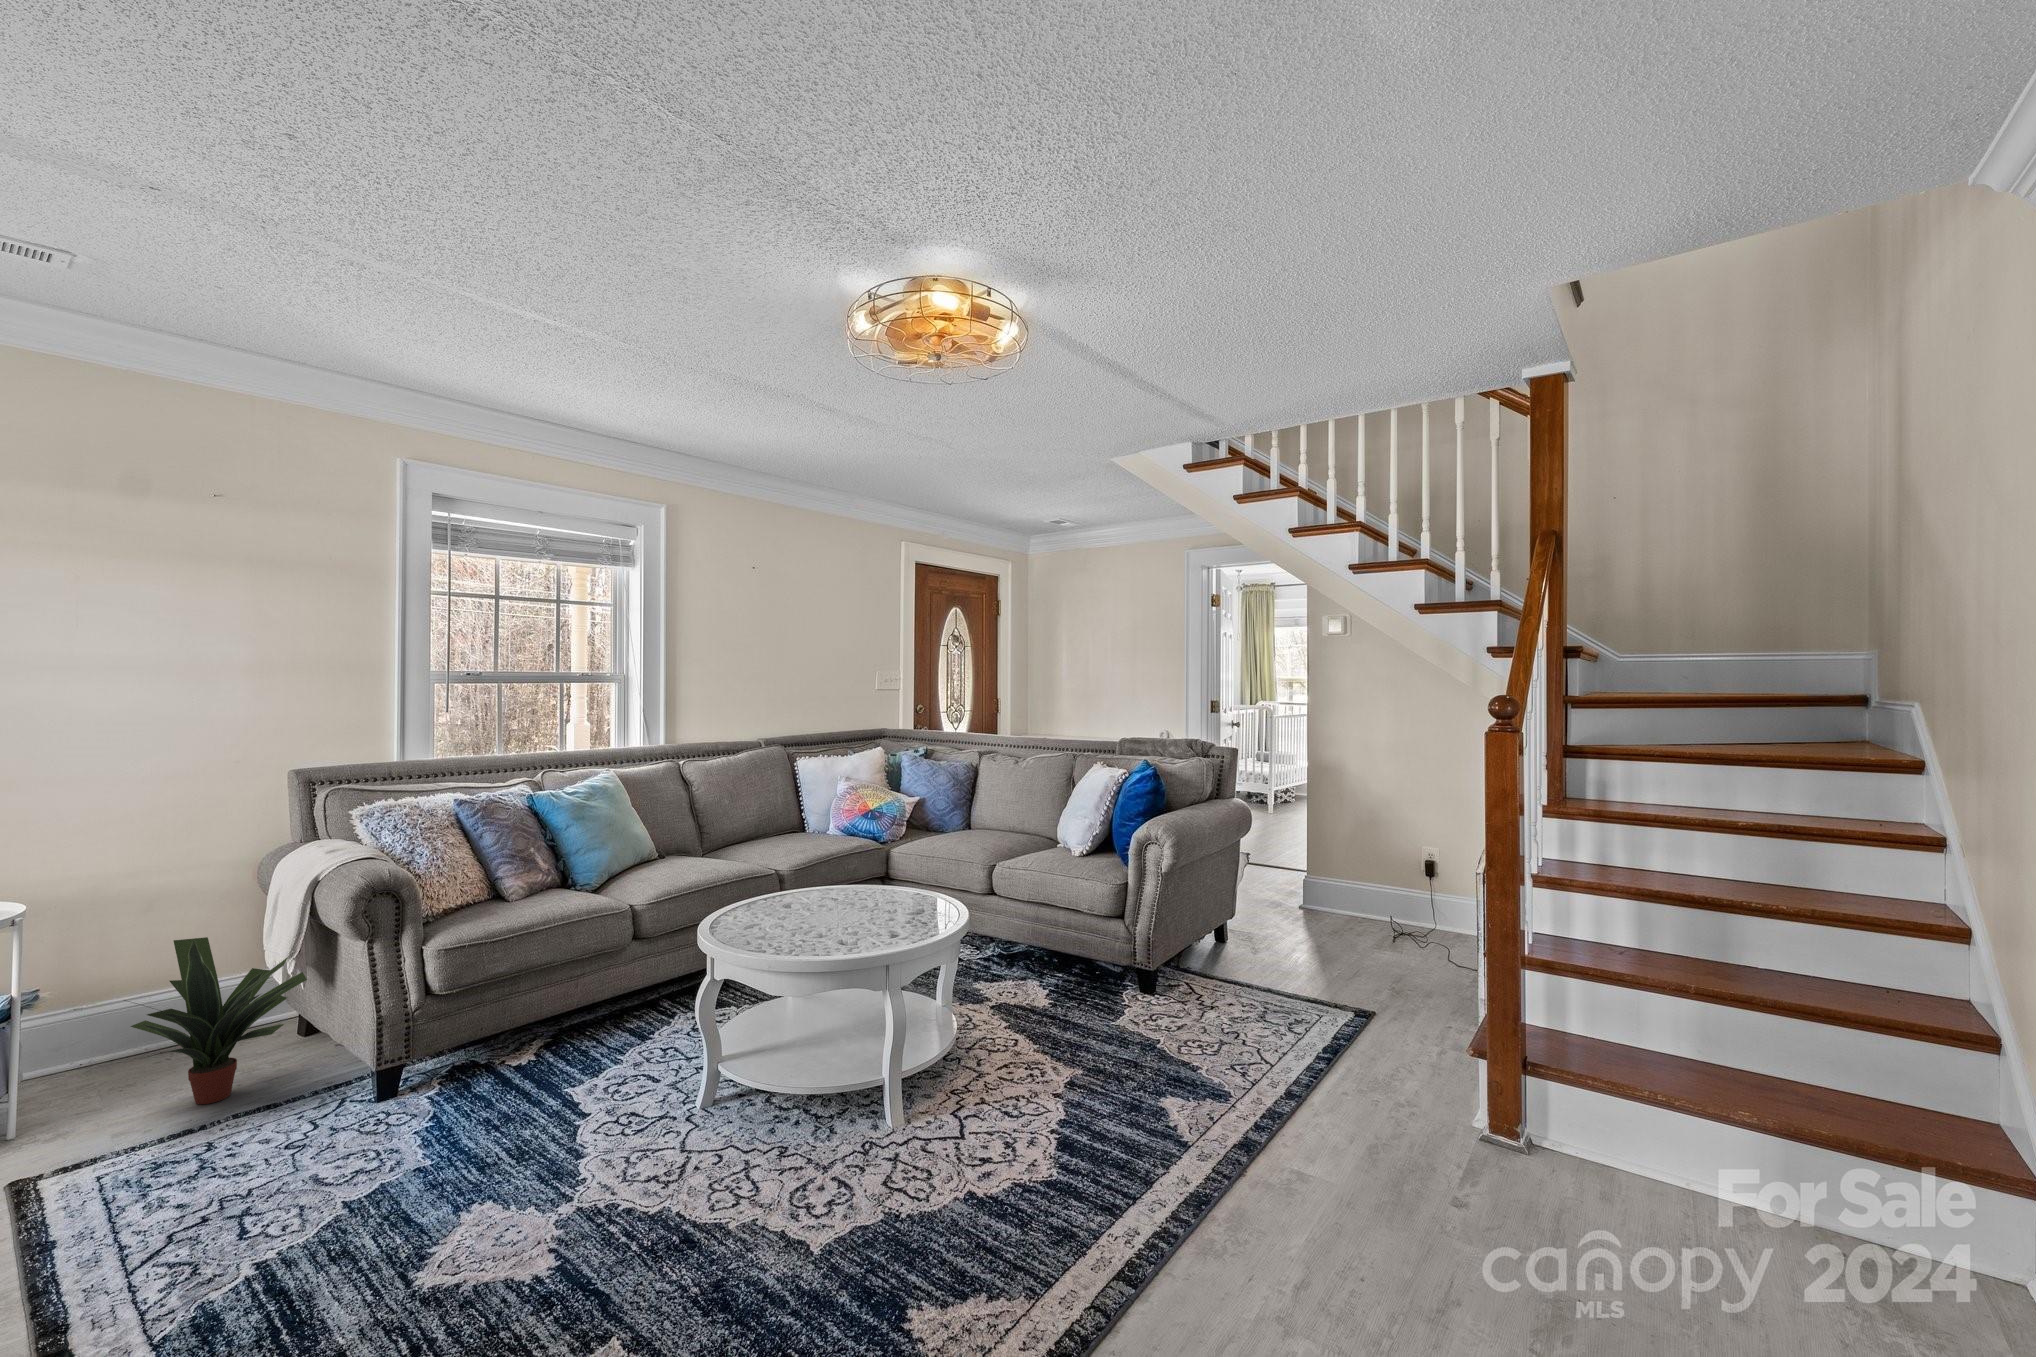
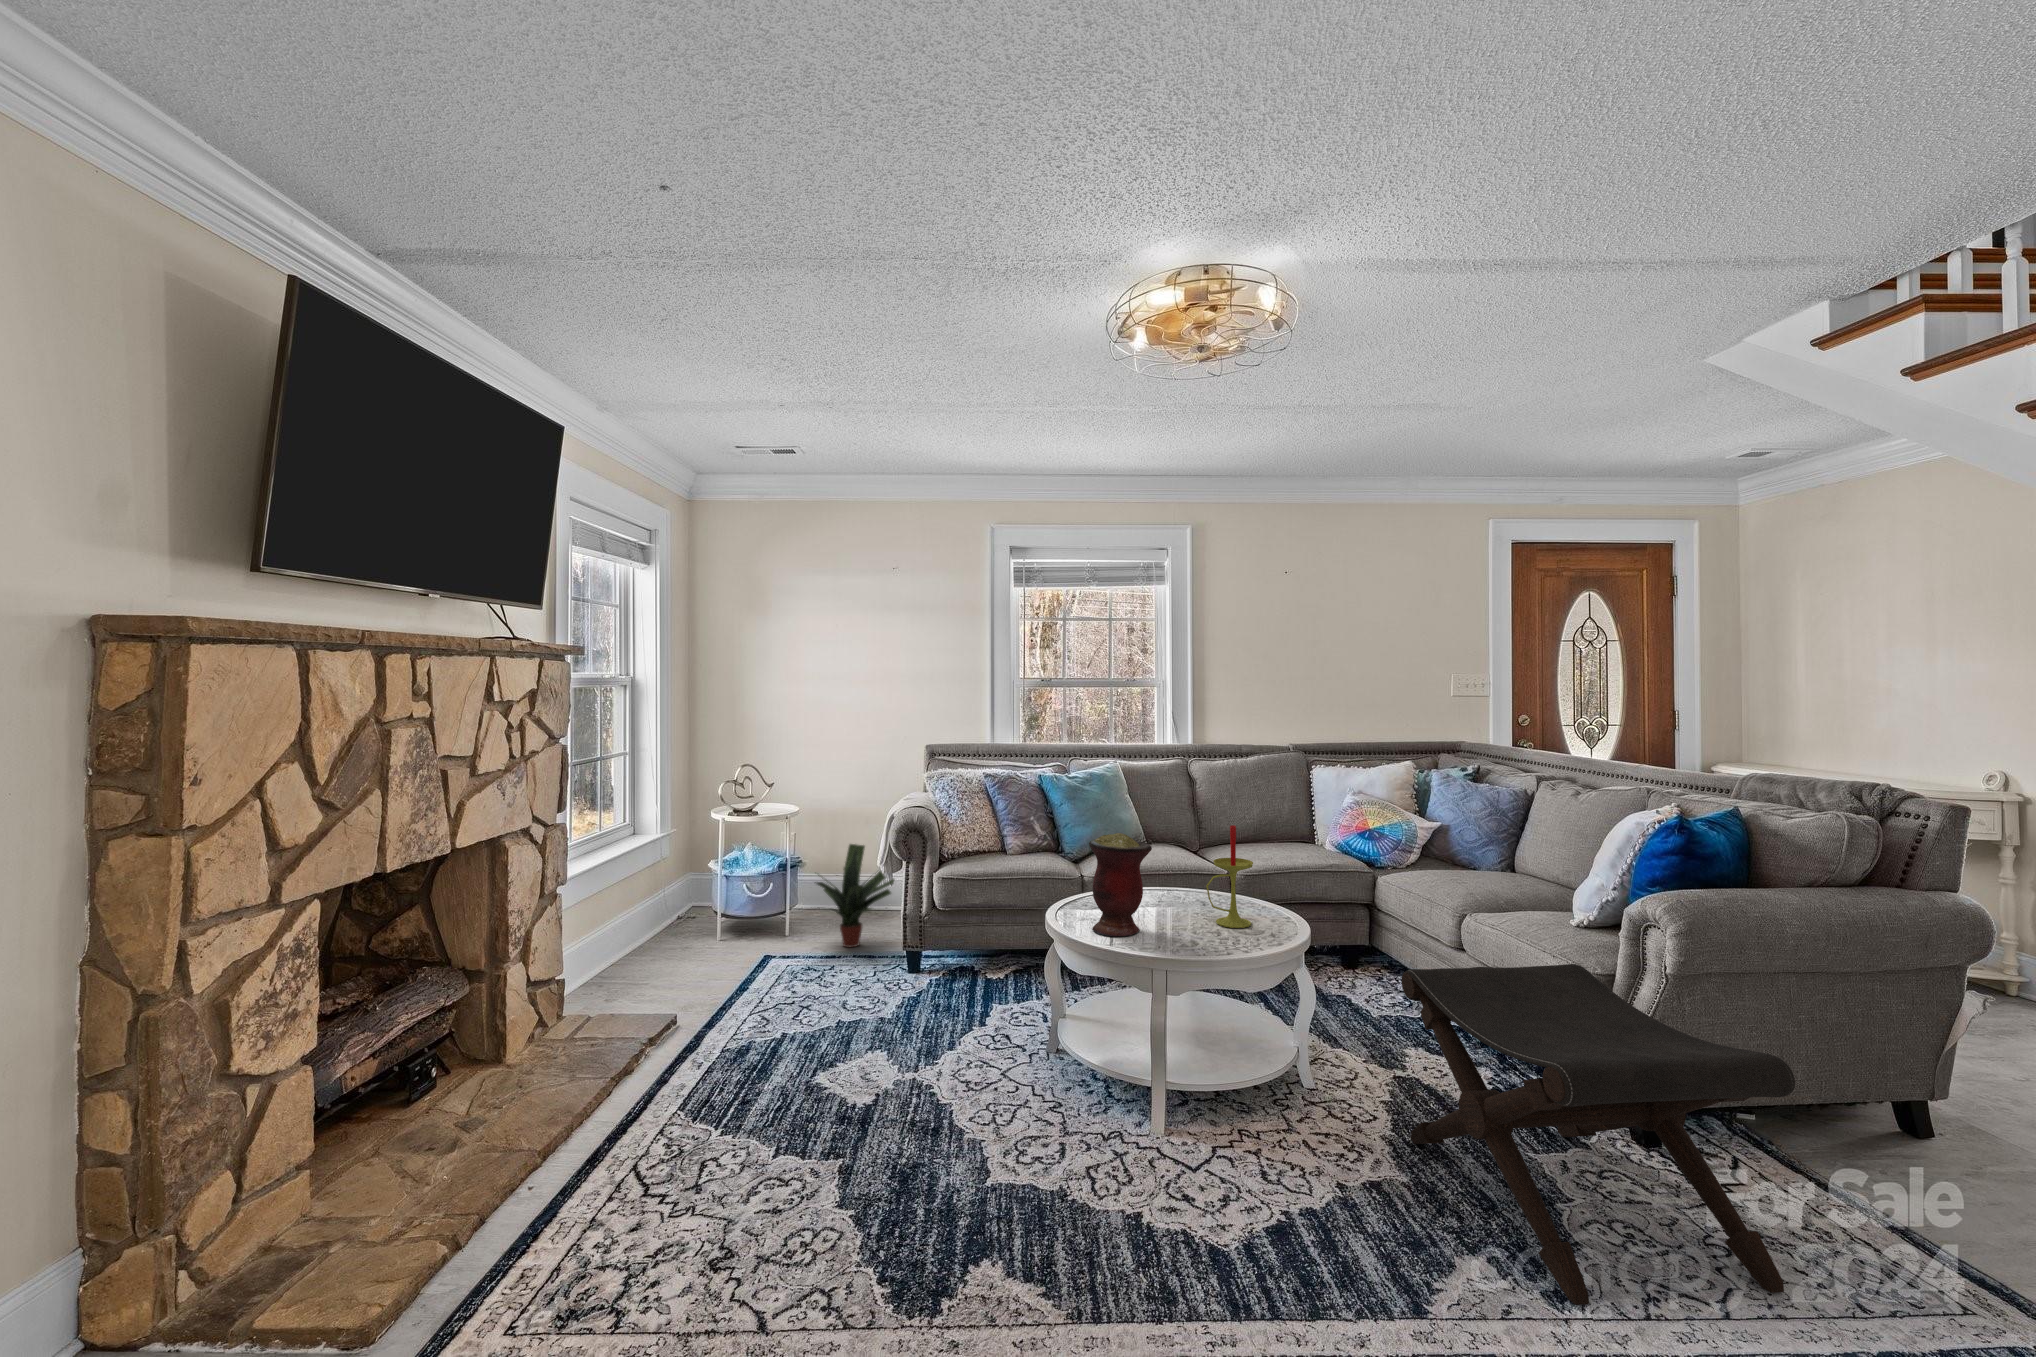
candle: none [872,810,911,911] -> present [1206,825,1253,928]
vase: none [774,835,843,947] -> present [1089,833,1152,936]
footstool: none [1054,878,1291,1098] -> present [1402,964,1795,1305]

